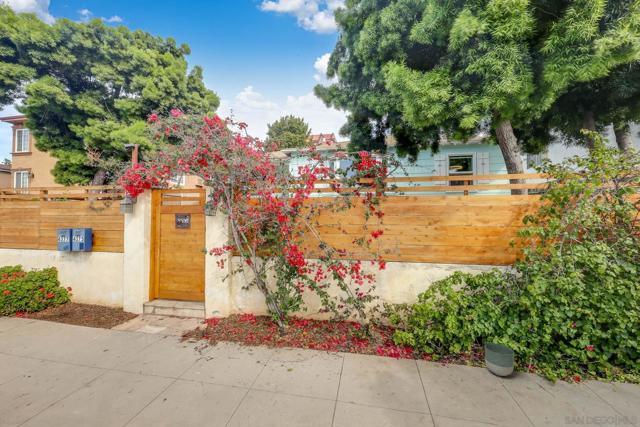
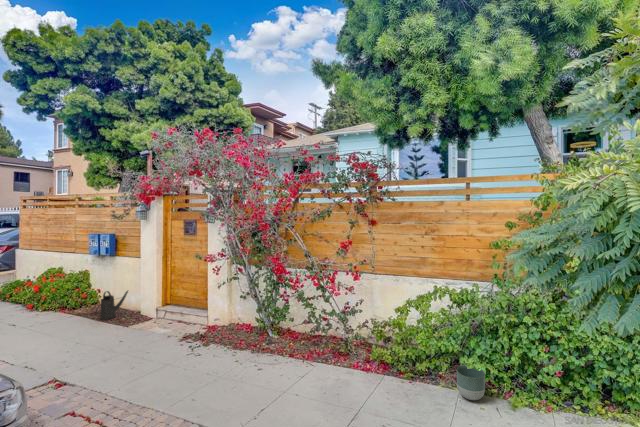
watering can: none [68,287,108,321] -> present [96,291,128,320]

